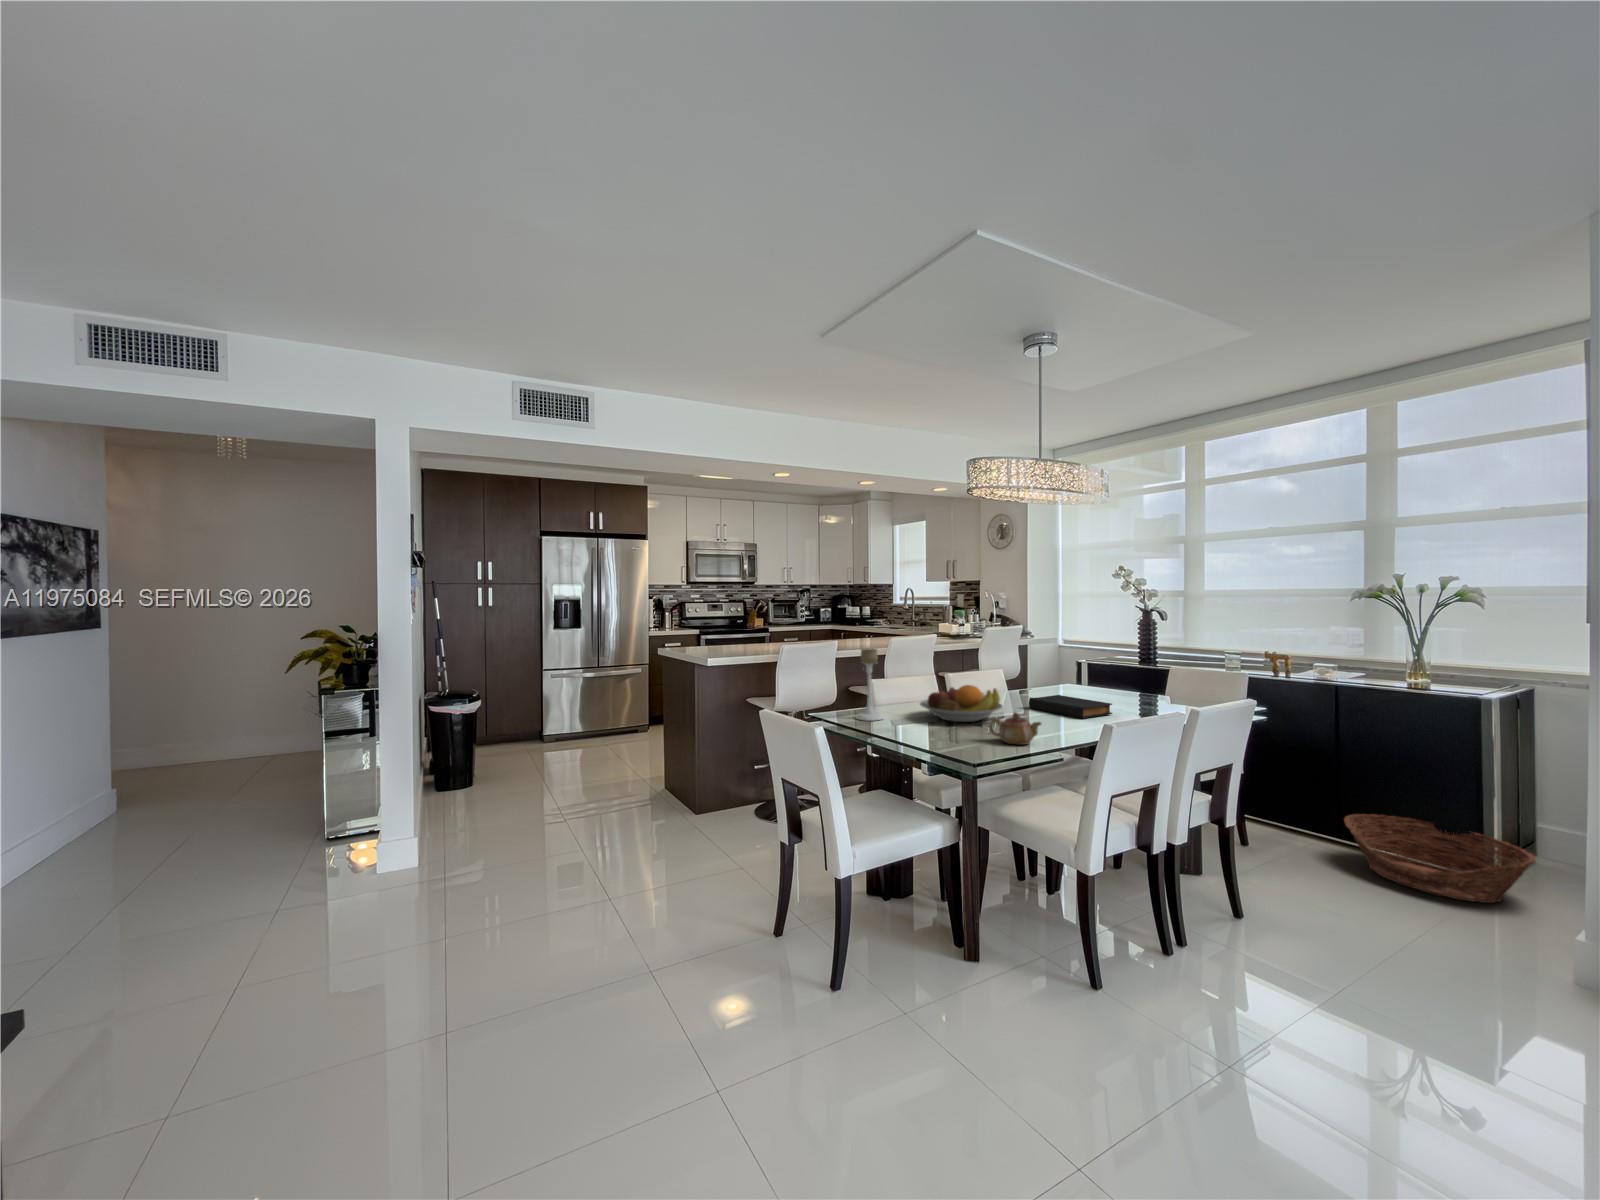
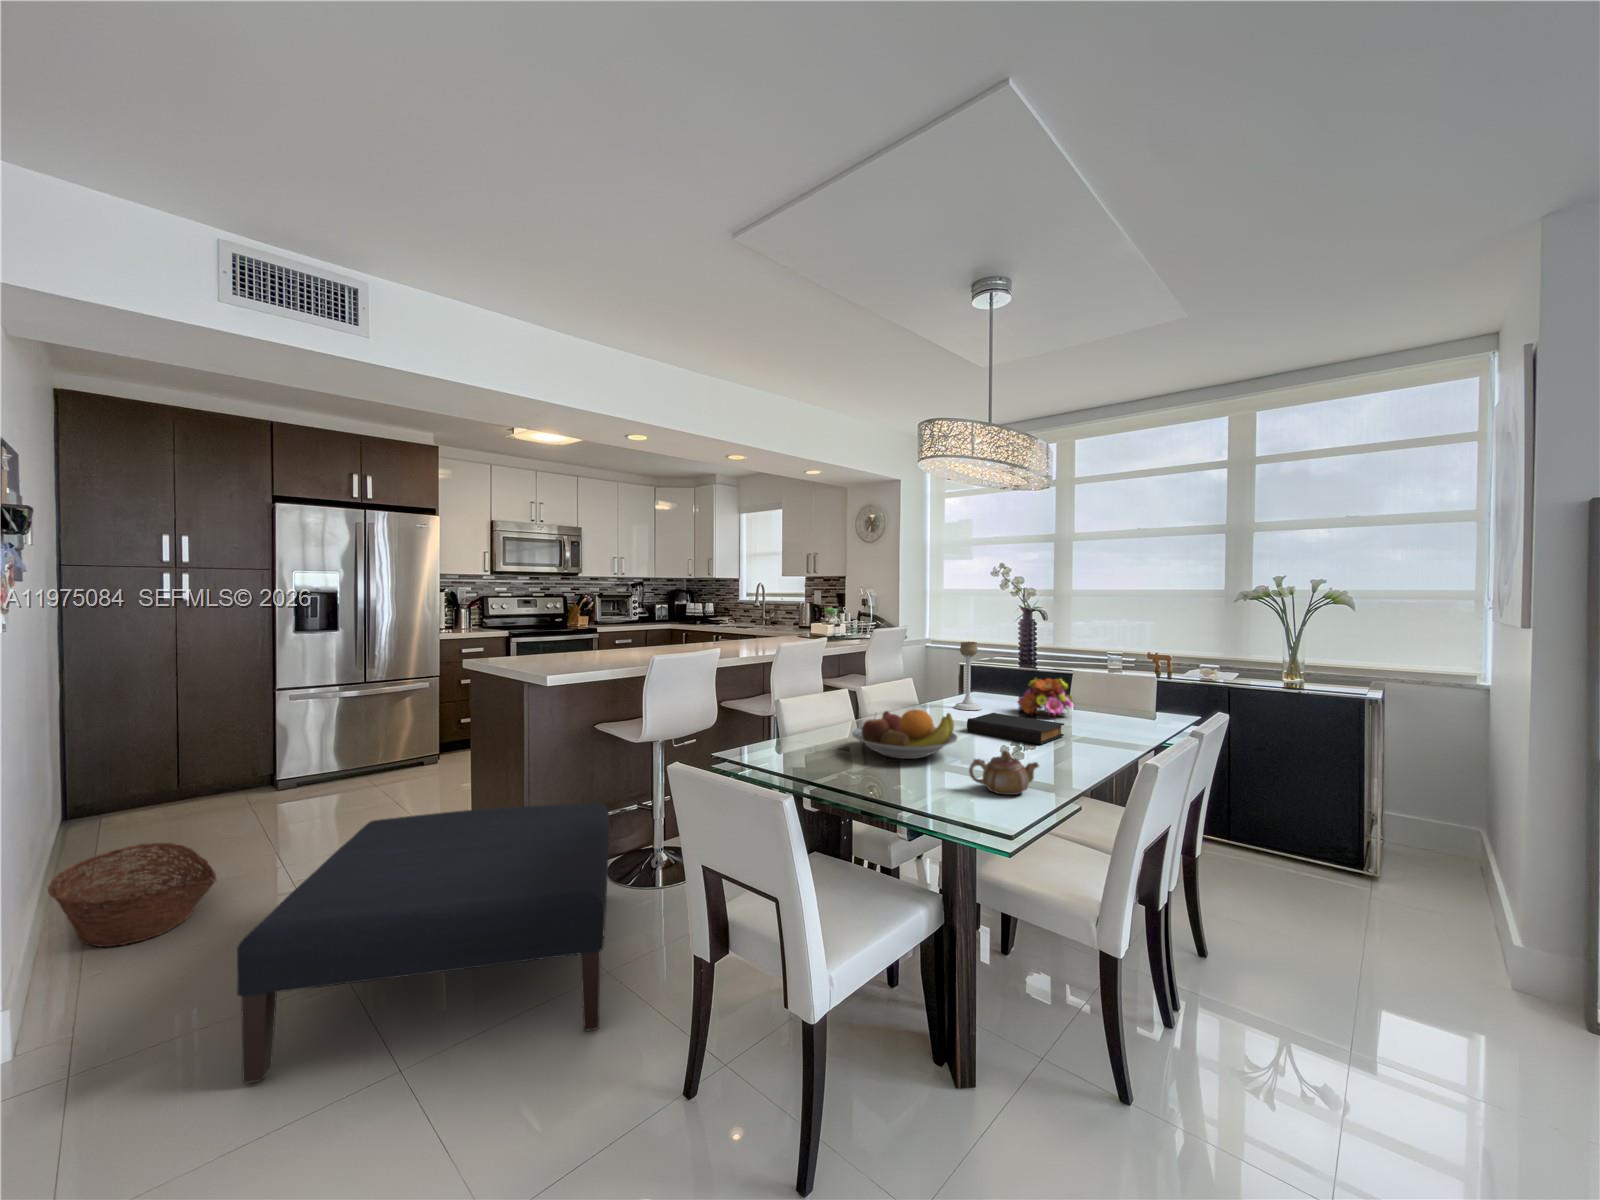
candle holder: present [856,649,883,721] -> present [954,642,982,710]
flower bouquet: none [1092,667,1145,702] -> present [1017,678,1074,716]
ottoman: none [529,753,756,892] -> present [237,803,610,1083]
basket: present [1344,814,1536,903] -> present [48,843,217,946]

